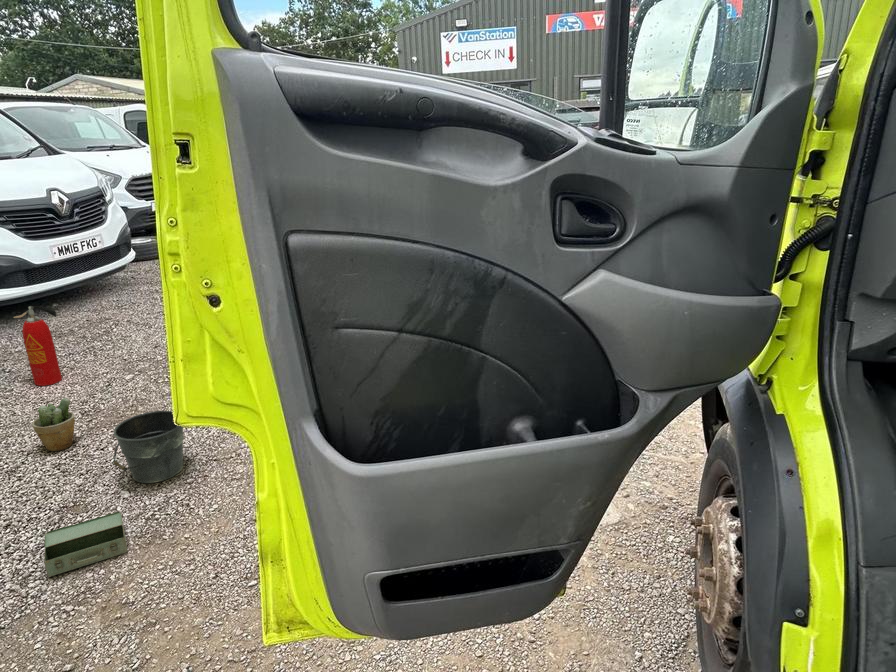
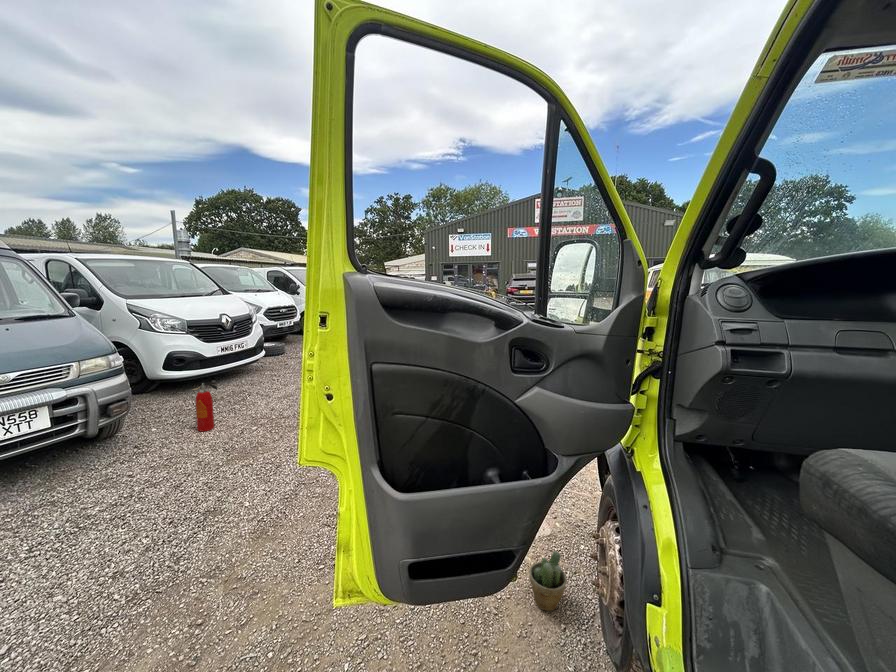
potted plant: present [32,398,75,451] -> present [529,551,566,611]
bucket: present [113,411,184,483] -> none [241,451,288,497]
toolbox: present [44,512,128,577] -> none [192,515,244,558]

